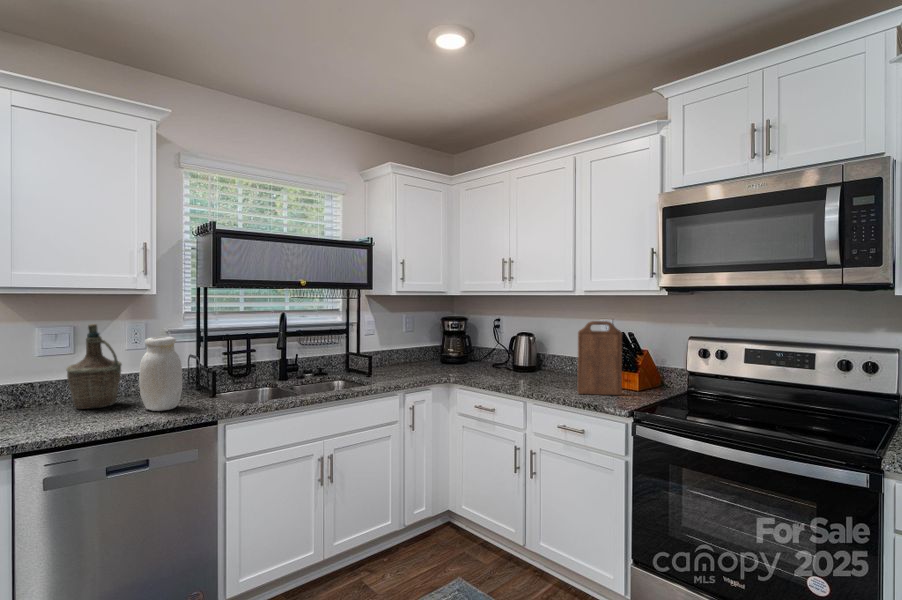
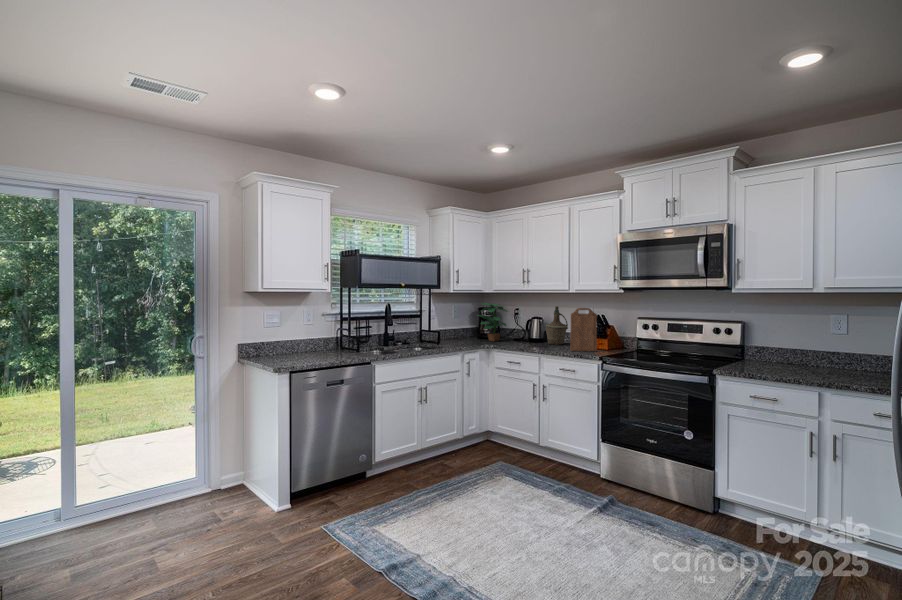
potted plant: none [435,310,485,370] -> present [478,303,507,341]
bottle: present [66,324,122,409] -> present [546,306,568,345]
jar: present [139,337,182,411] -> none [327,316,349,357]

